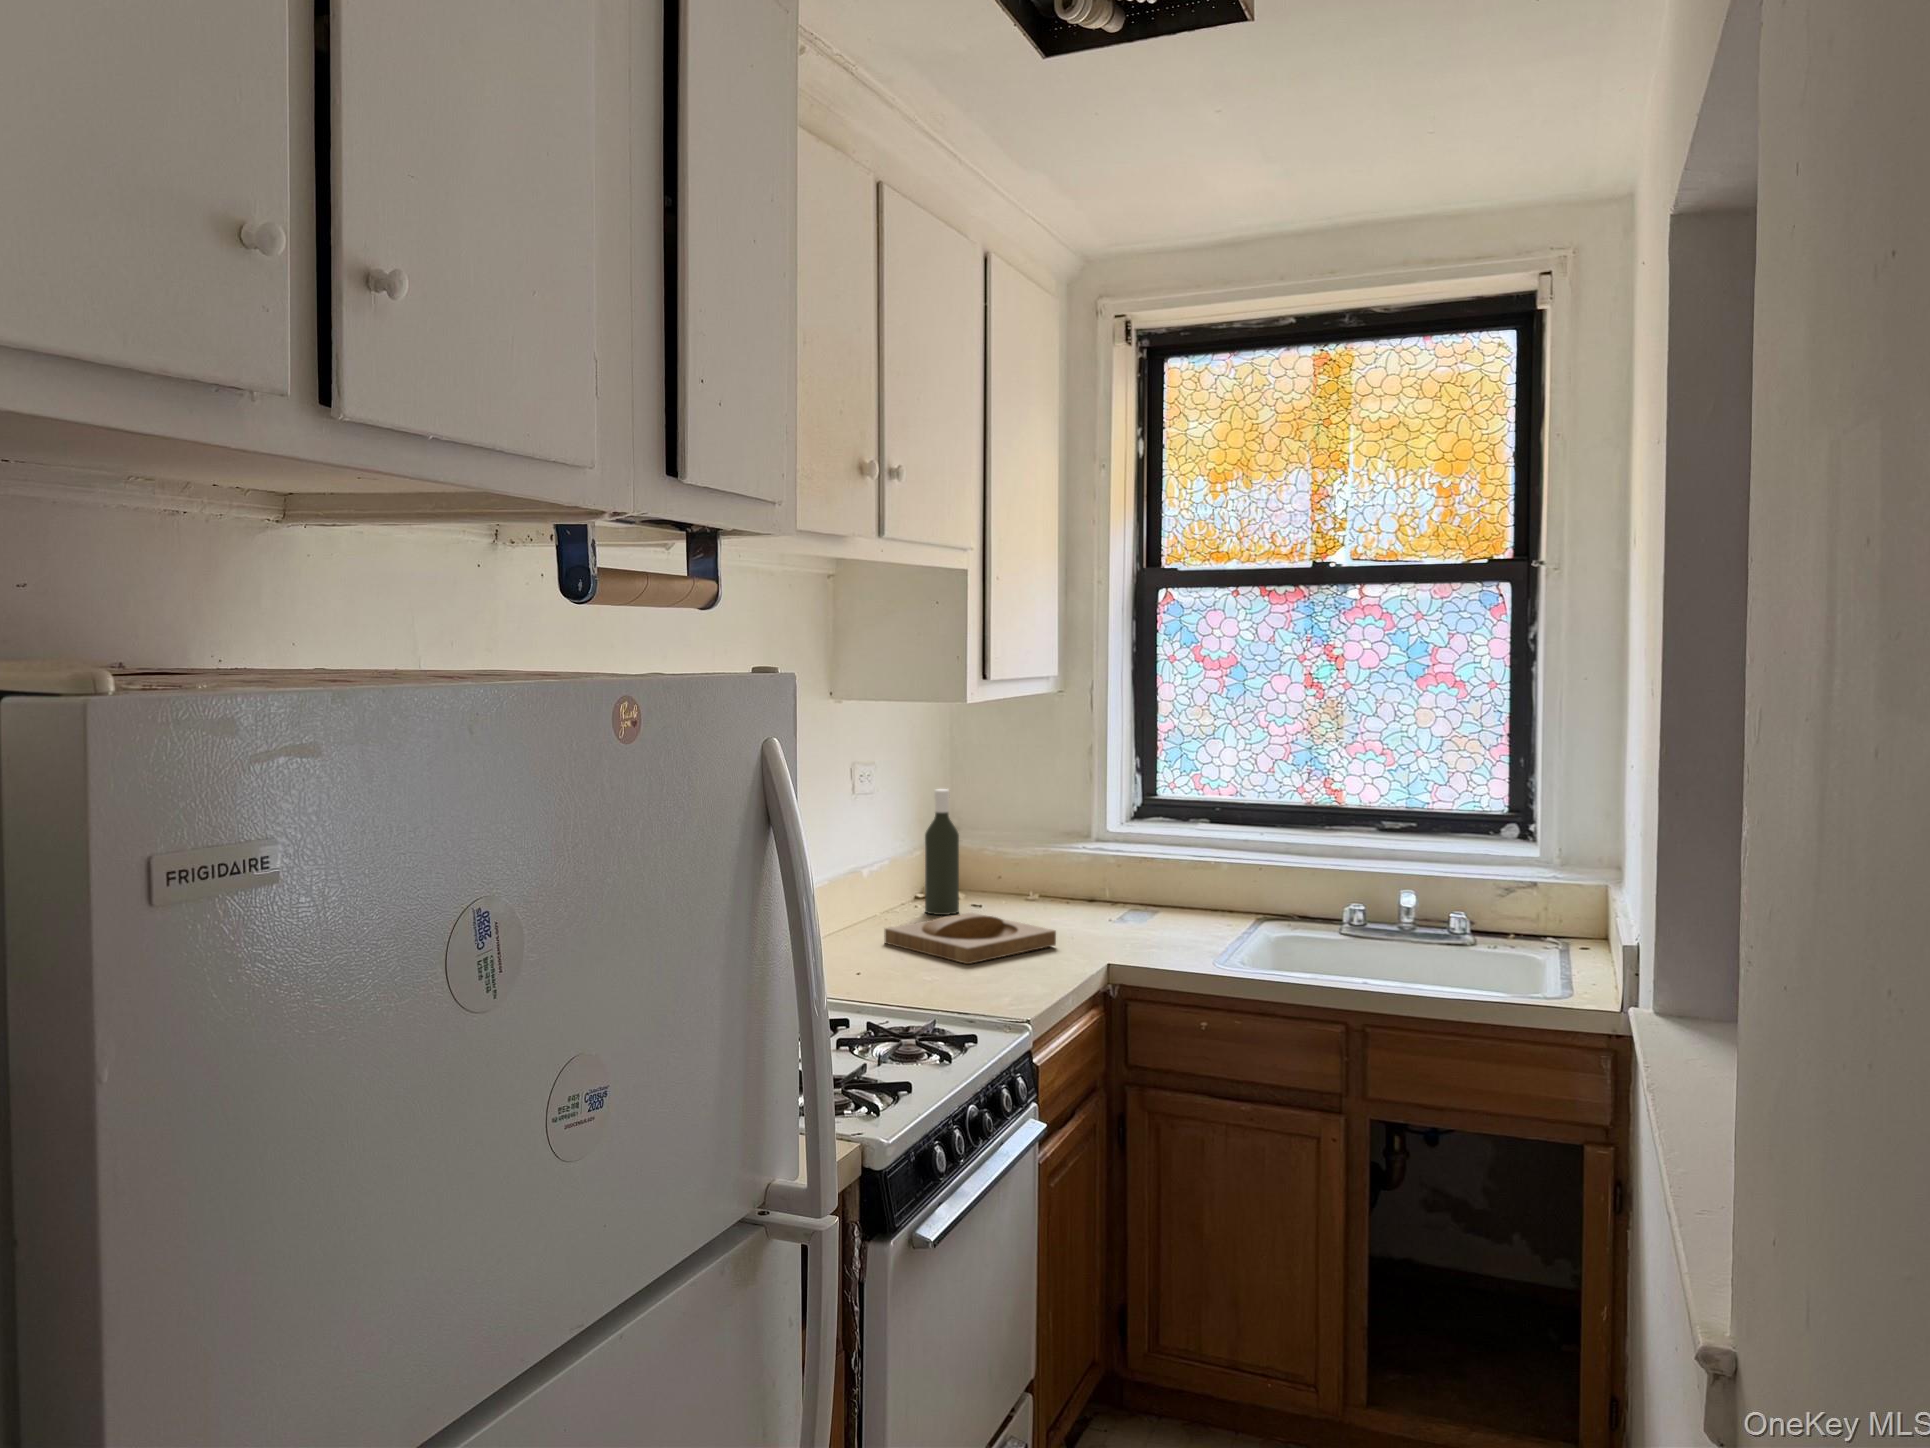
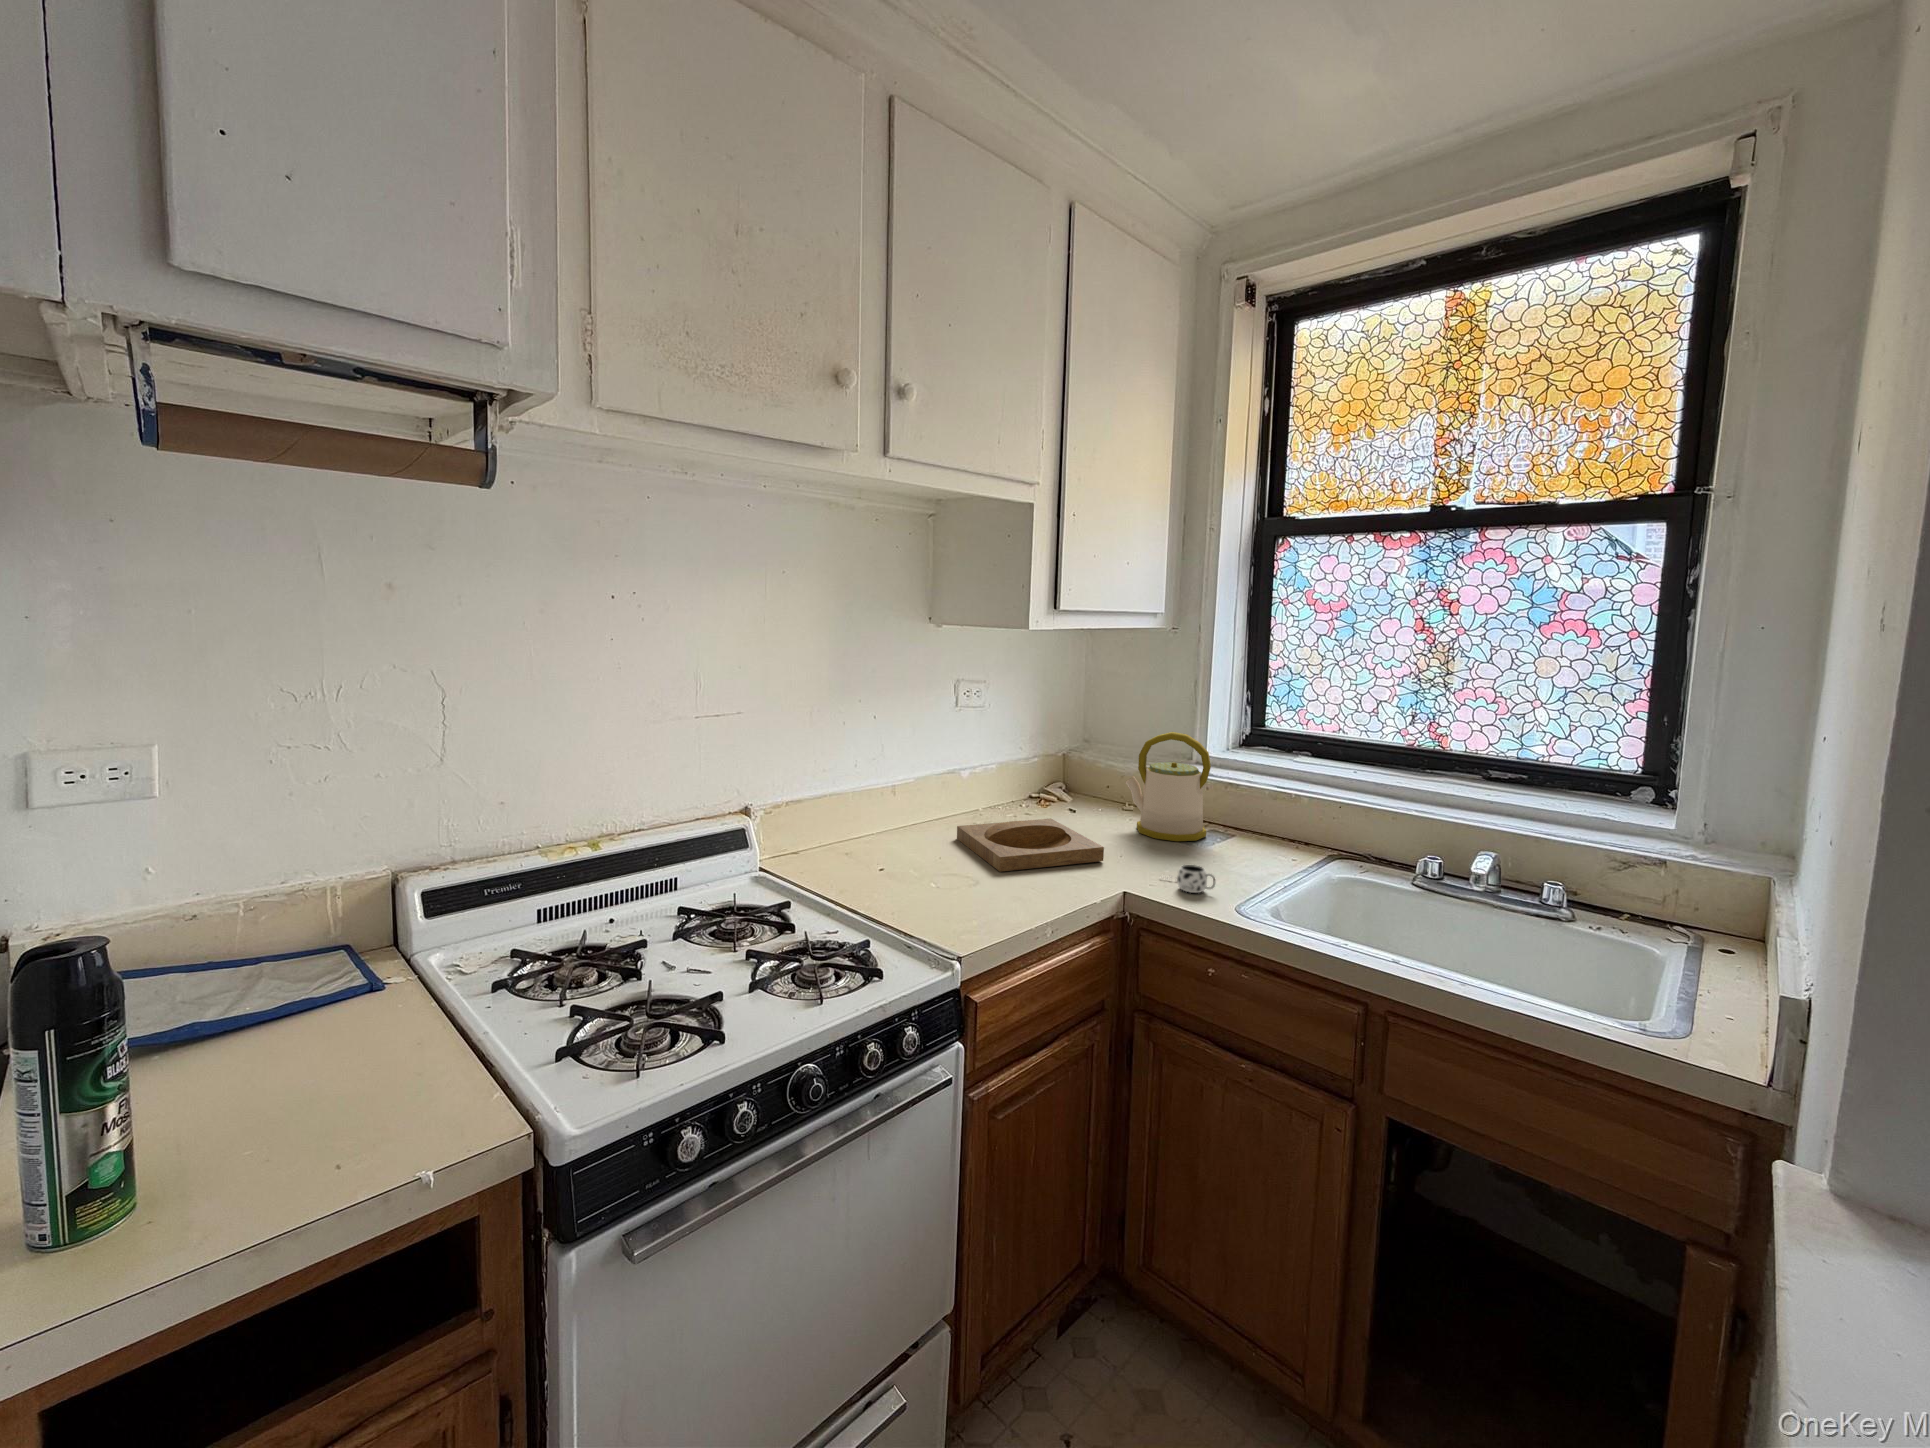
bottle: present [925,789,959,915] -> none [1028,708,1060,816]
kettle: none [1039,805,1131,923] -> present [1125,732,1211,841]
mug: none [1122,934,1183,960] -> present [1161,865,1215,893]

